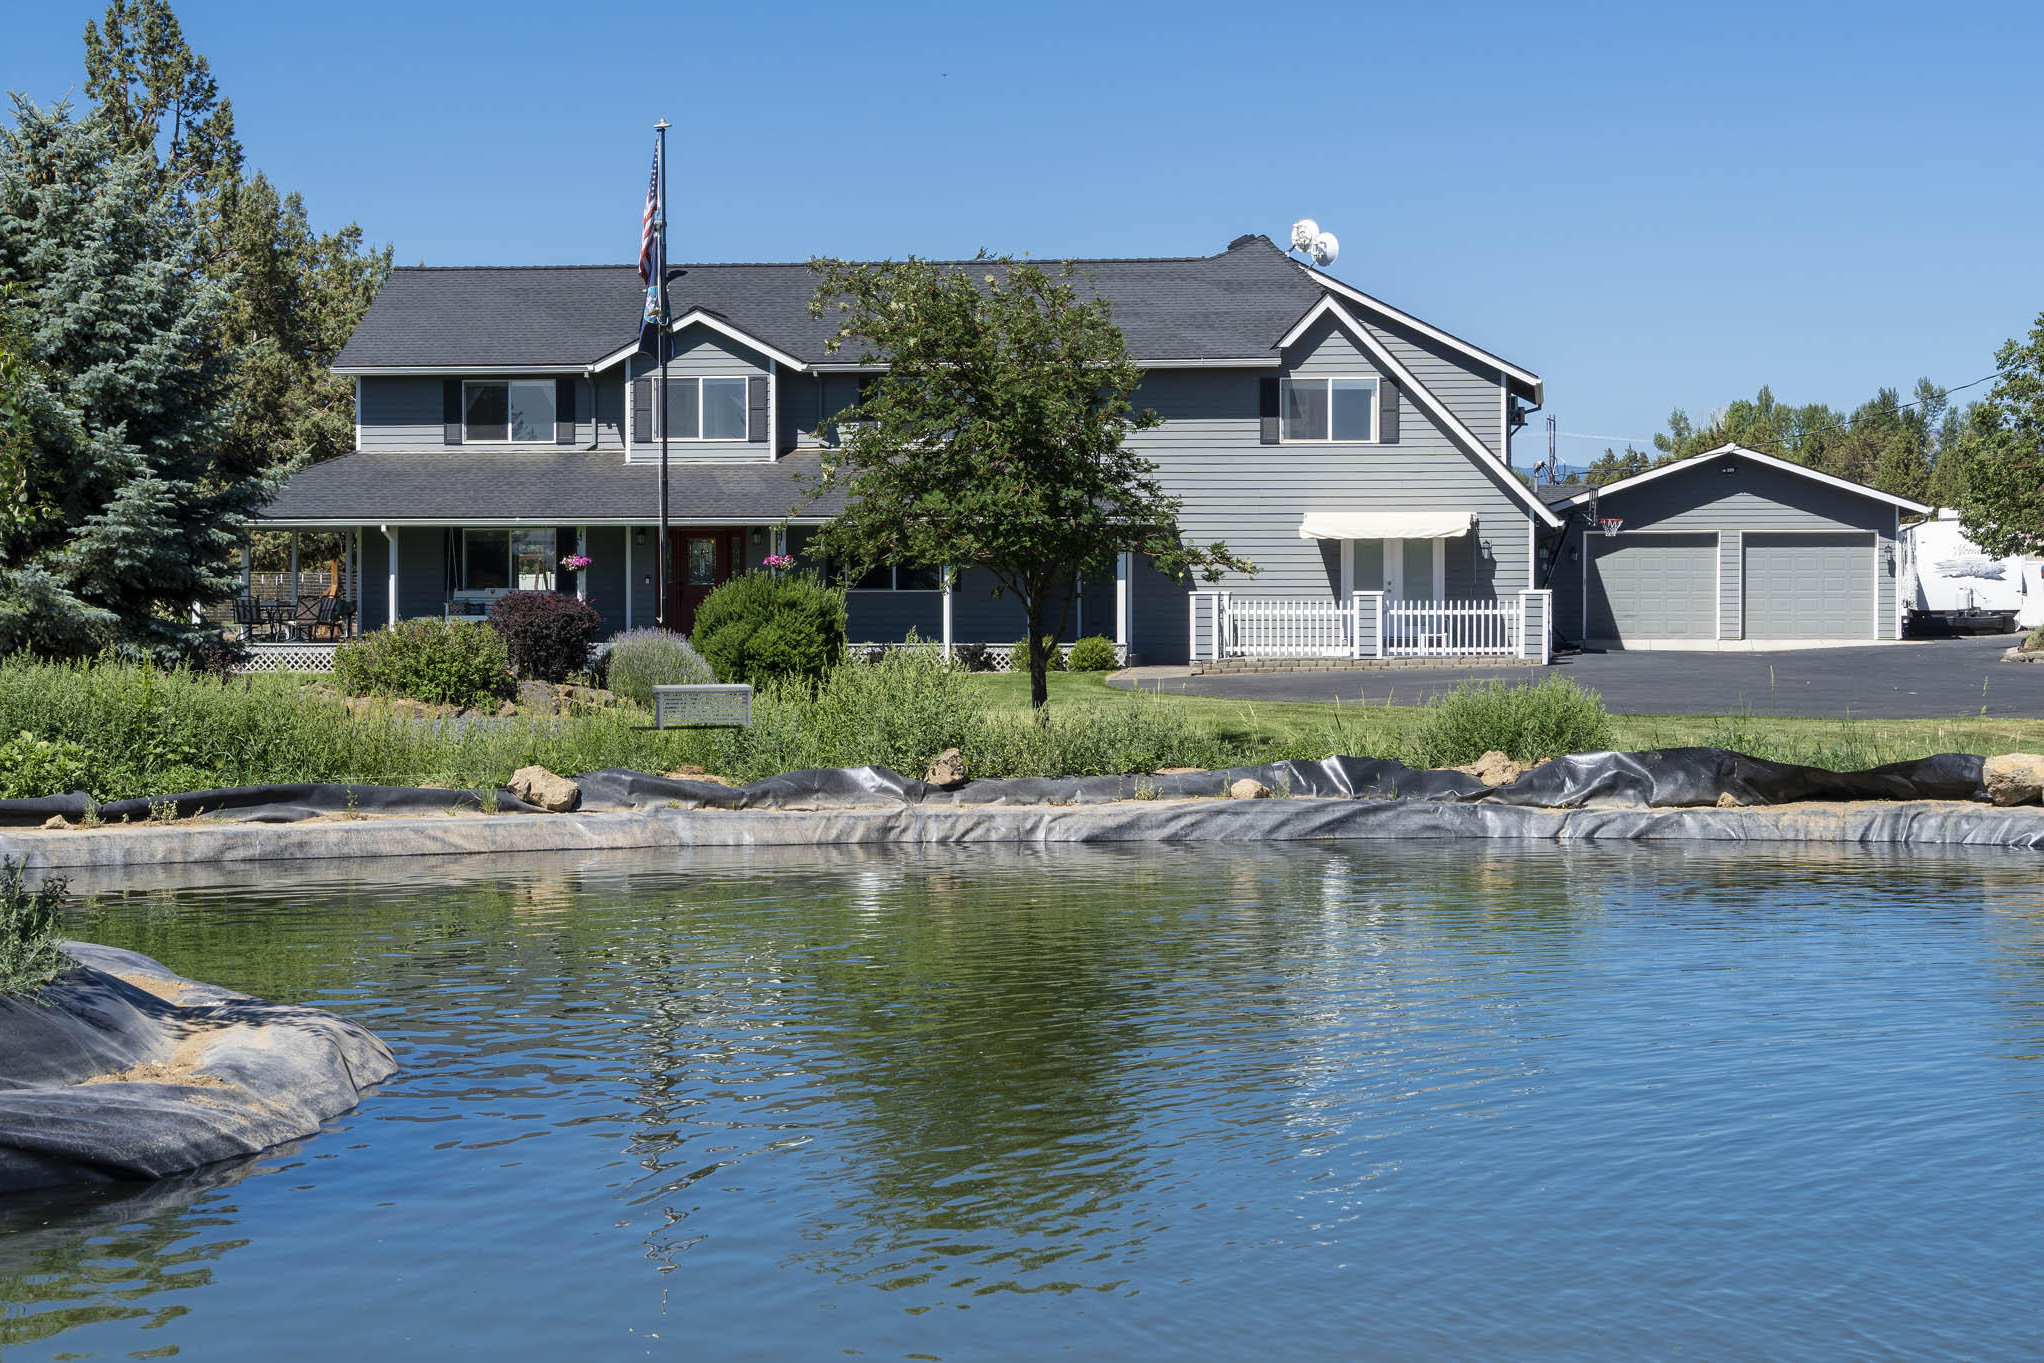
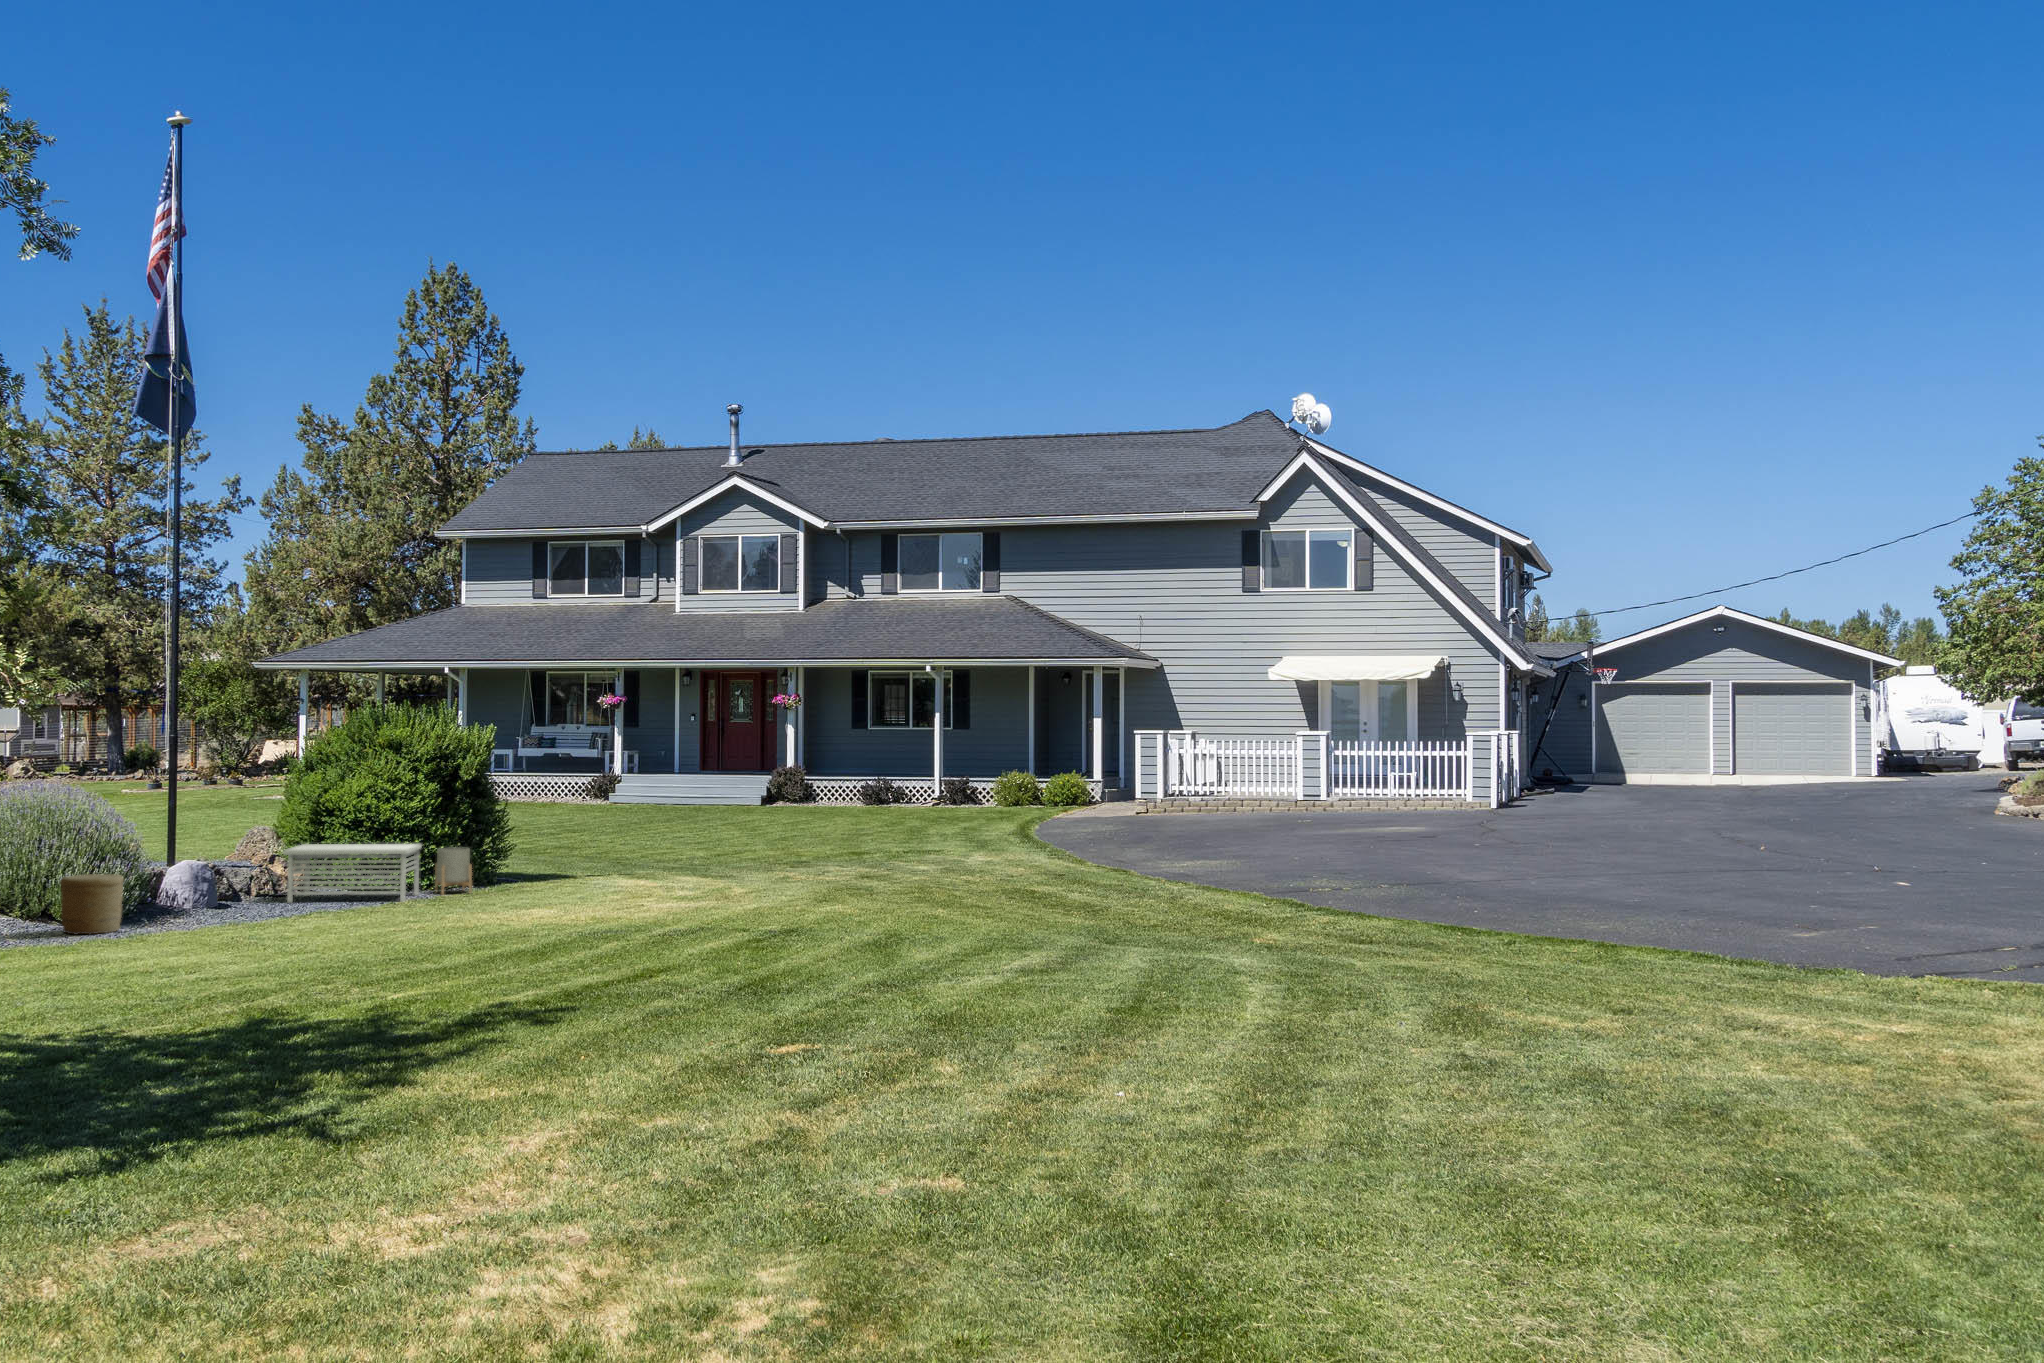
planter: none [751,688,784,725] -> present [435,847,472,894]
woven basket: none [570,701,613,744] -> present [60,874,124,934]

